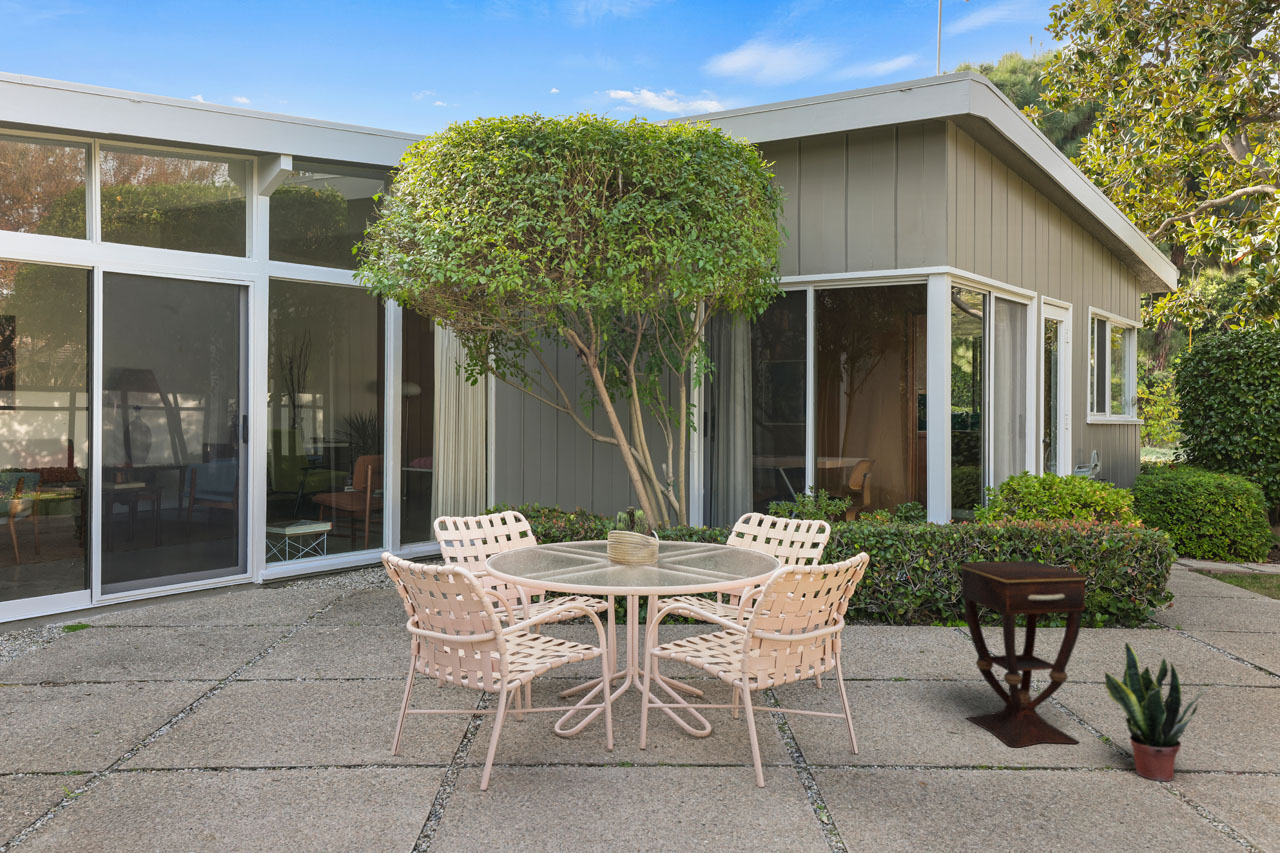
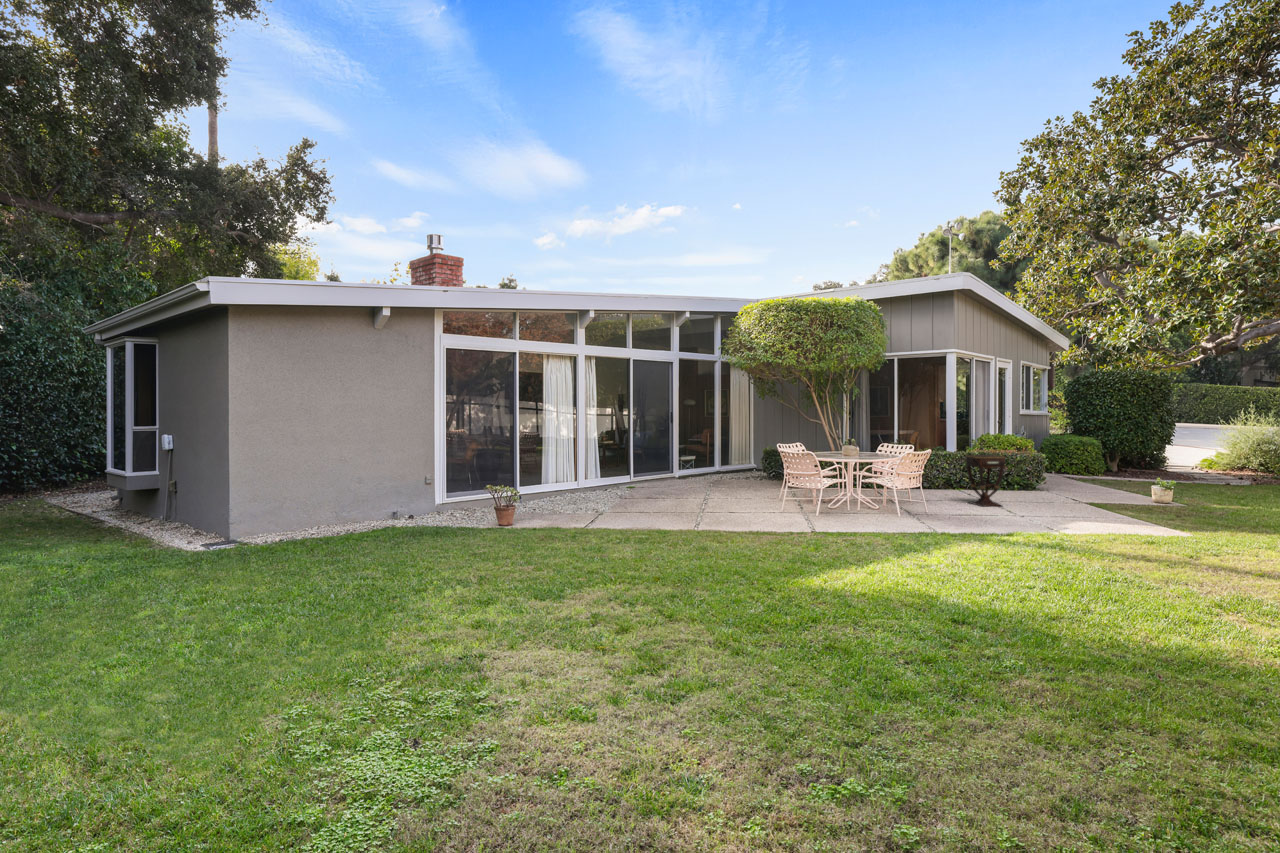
potted plant: present [1105,642,1208,781] -> none [1010,474,1041,511]

